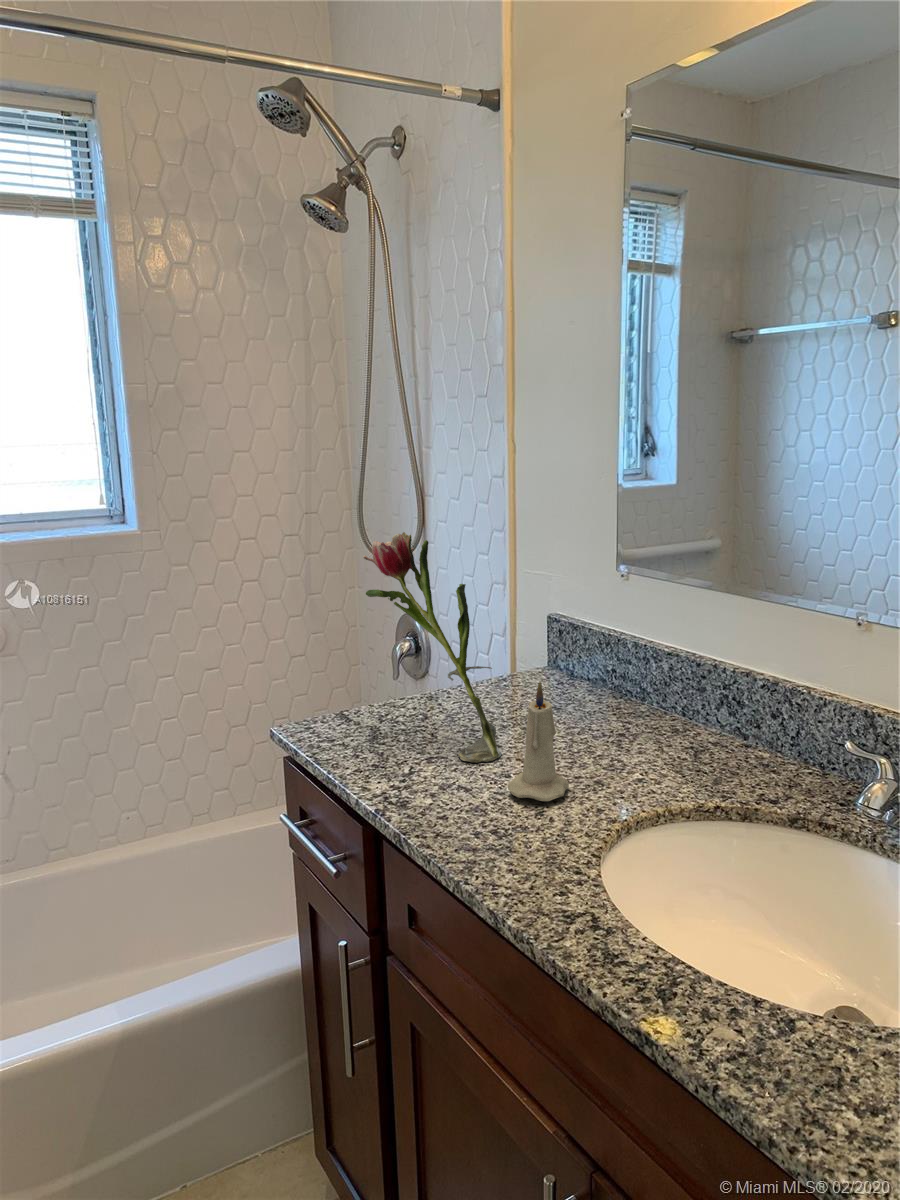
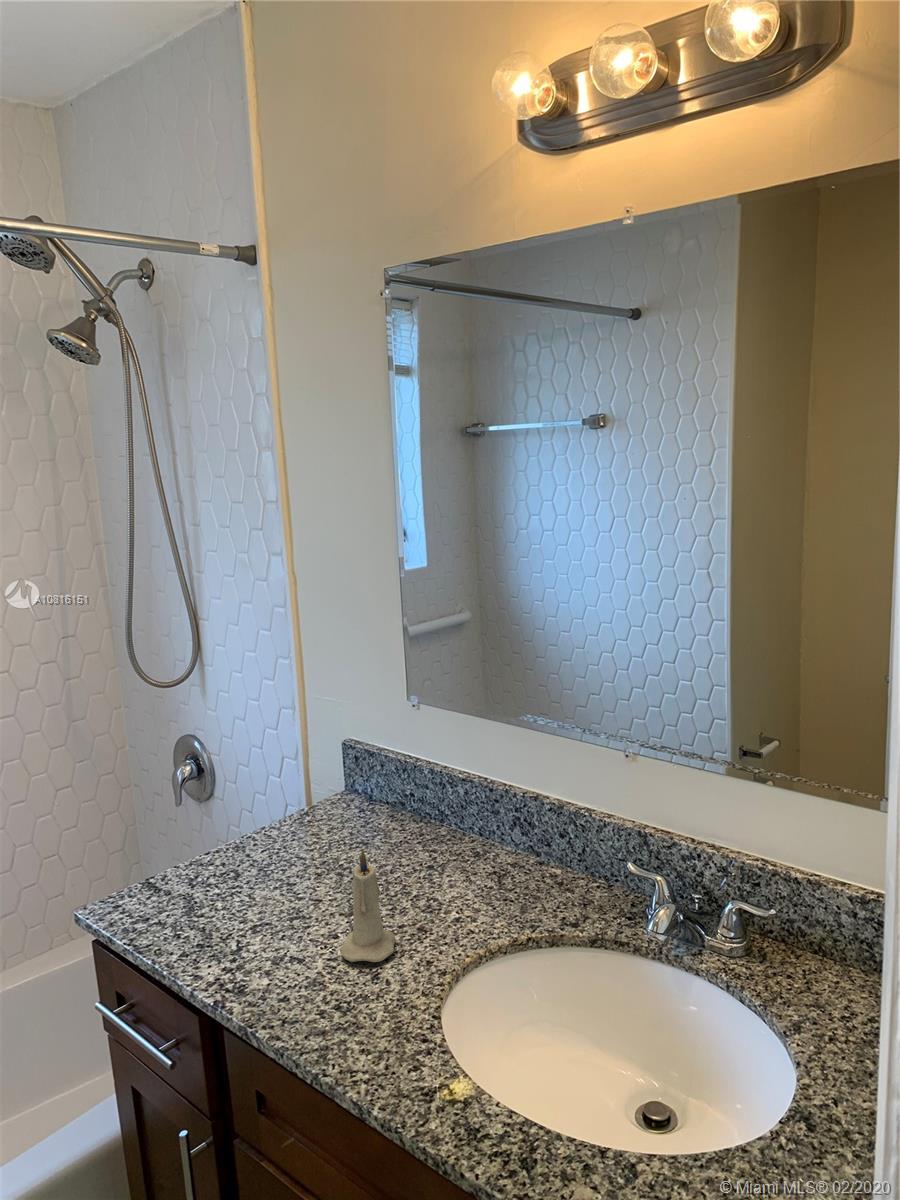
flower: present [363,532,502,763] -> none [167,705,324,925]

